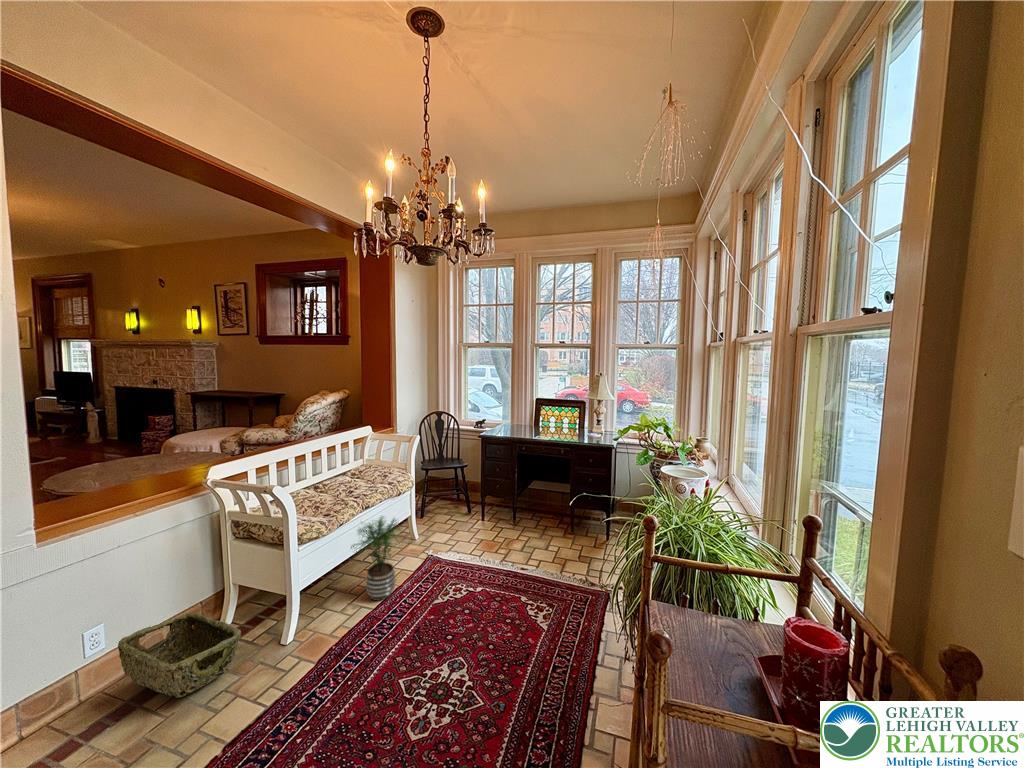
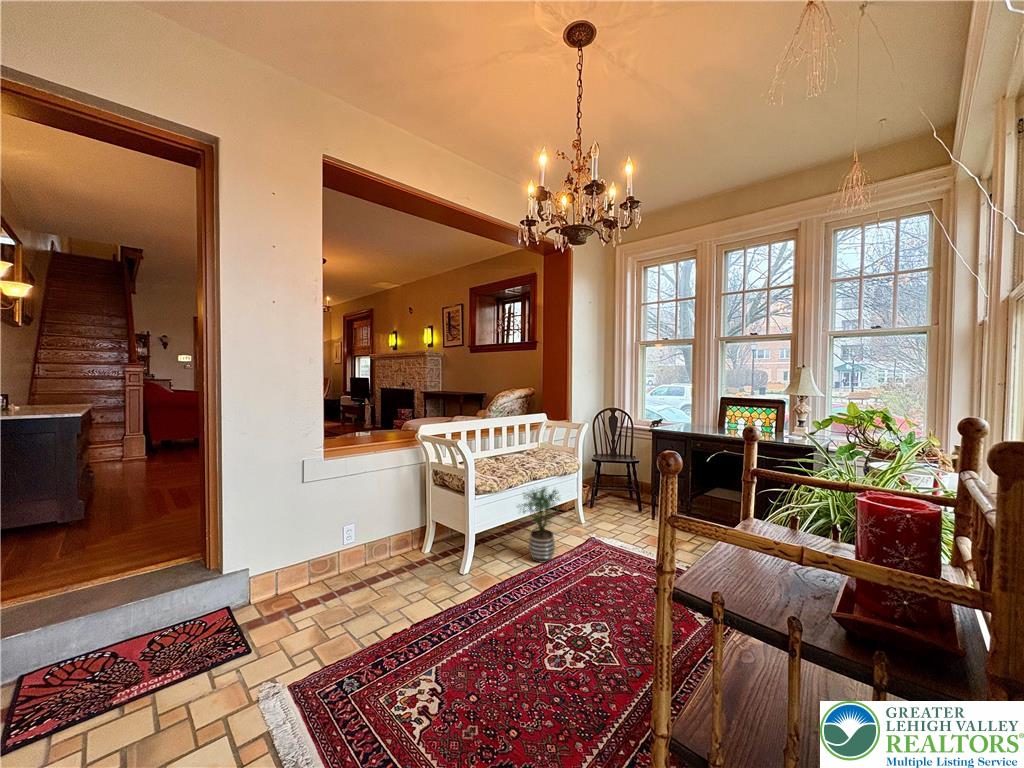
woven basket: present [118,613,241,698] -> none [362,532,432,585]

